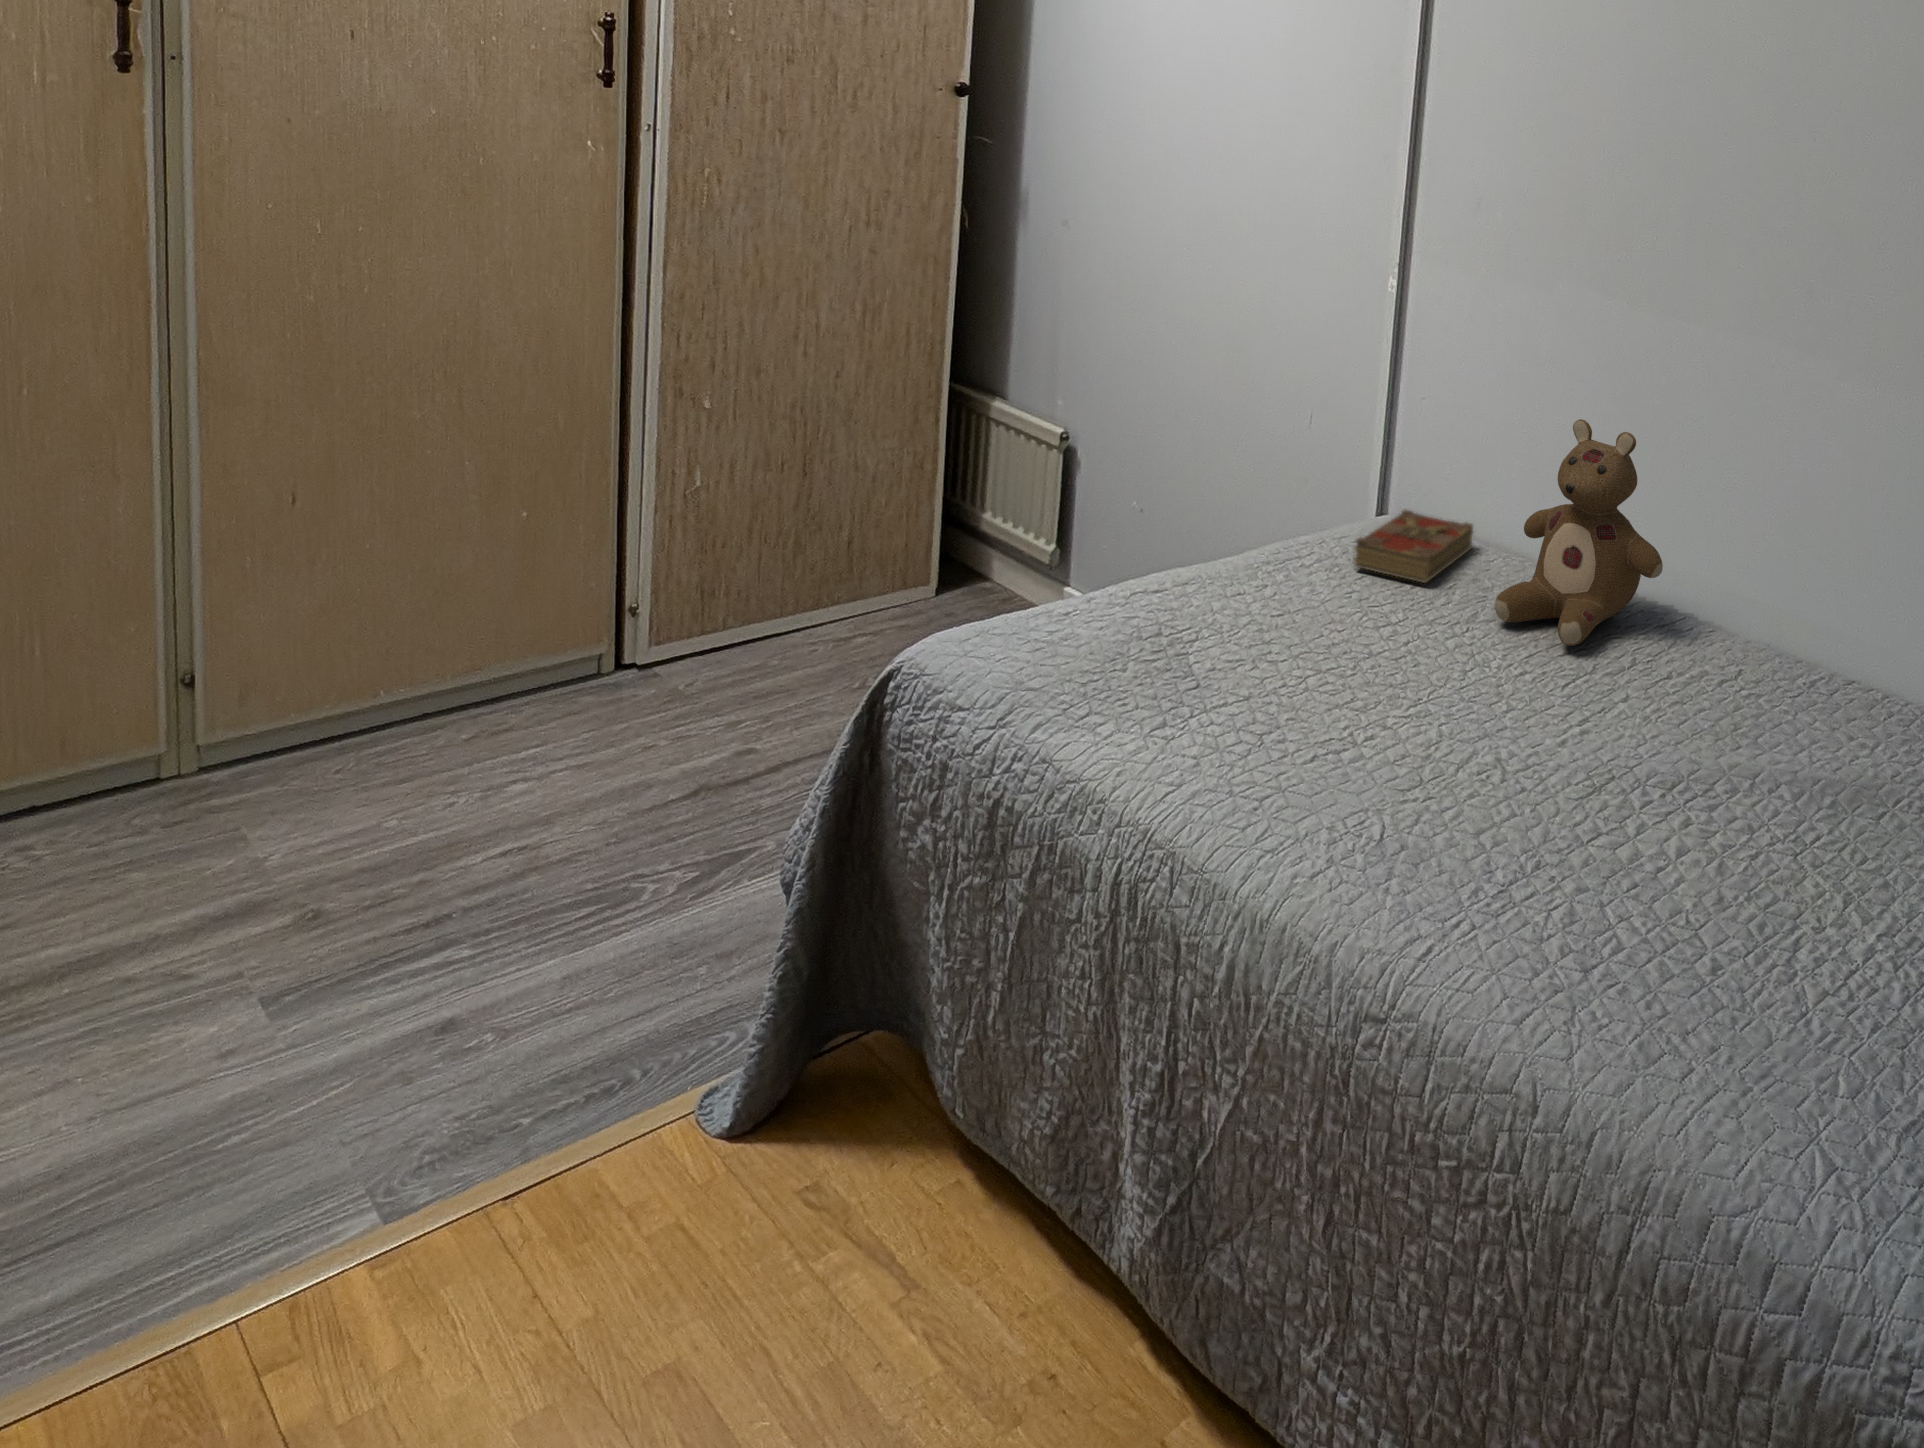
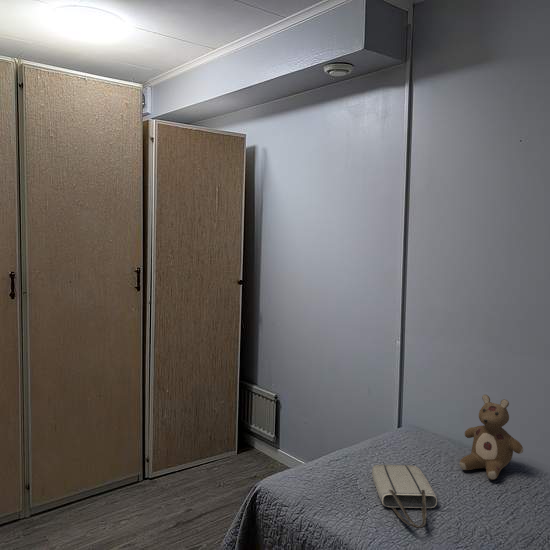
book: present [1354,509,1473,583] -> none [401,426,441,455]
tote bag: none [1239,604,1396,762] -> present [372,464,437,528]

